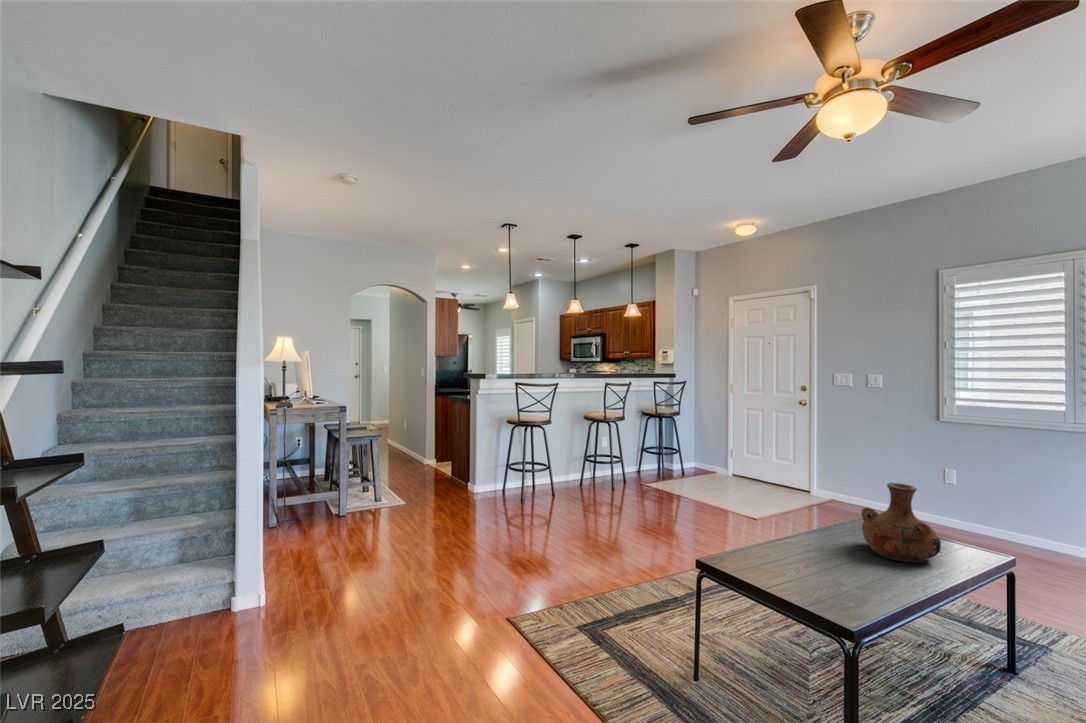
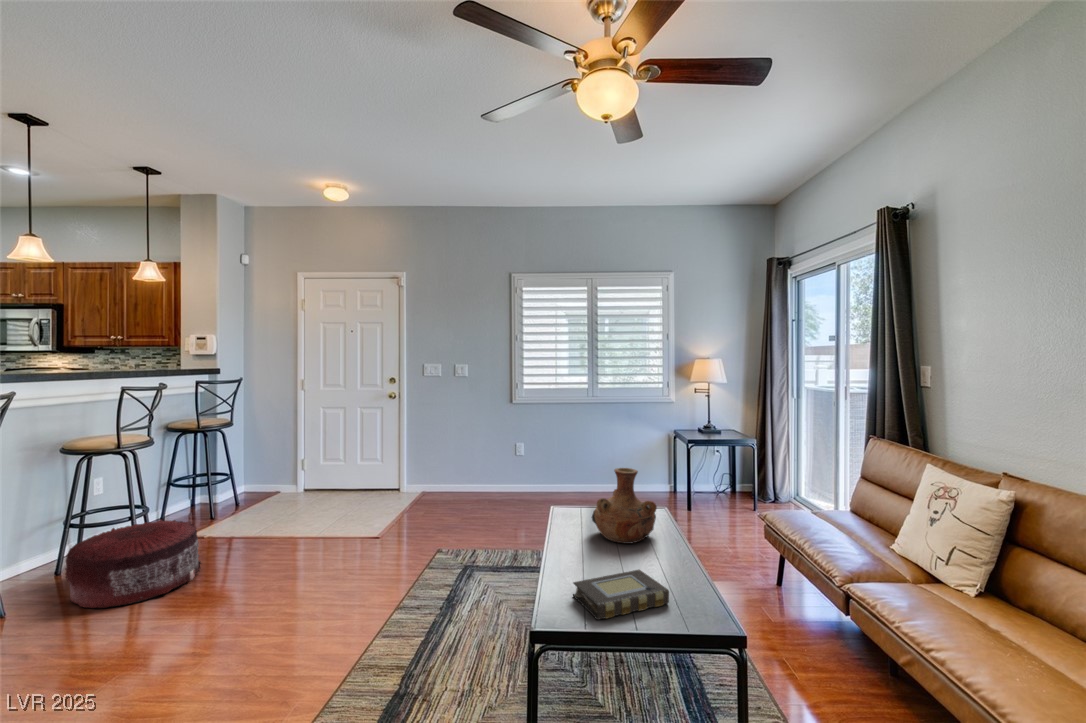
pouf: none [570,464,636,508] -> present [65,520,201,608]
book: none [756,551,845,595] -> present [573,569,669,620]

